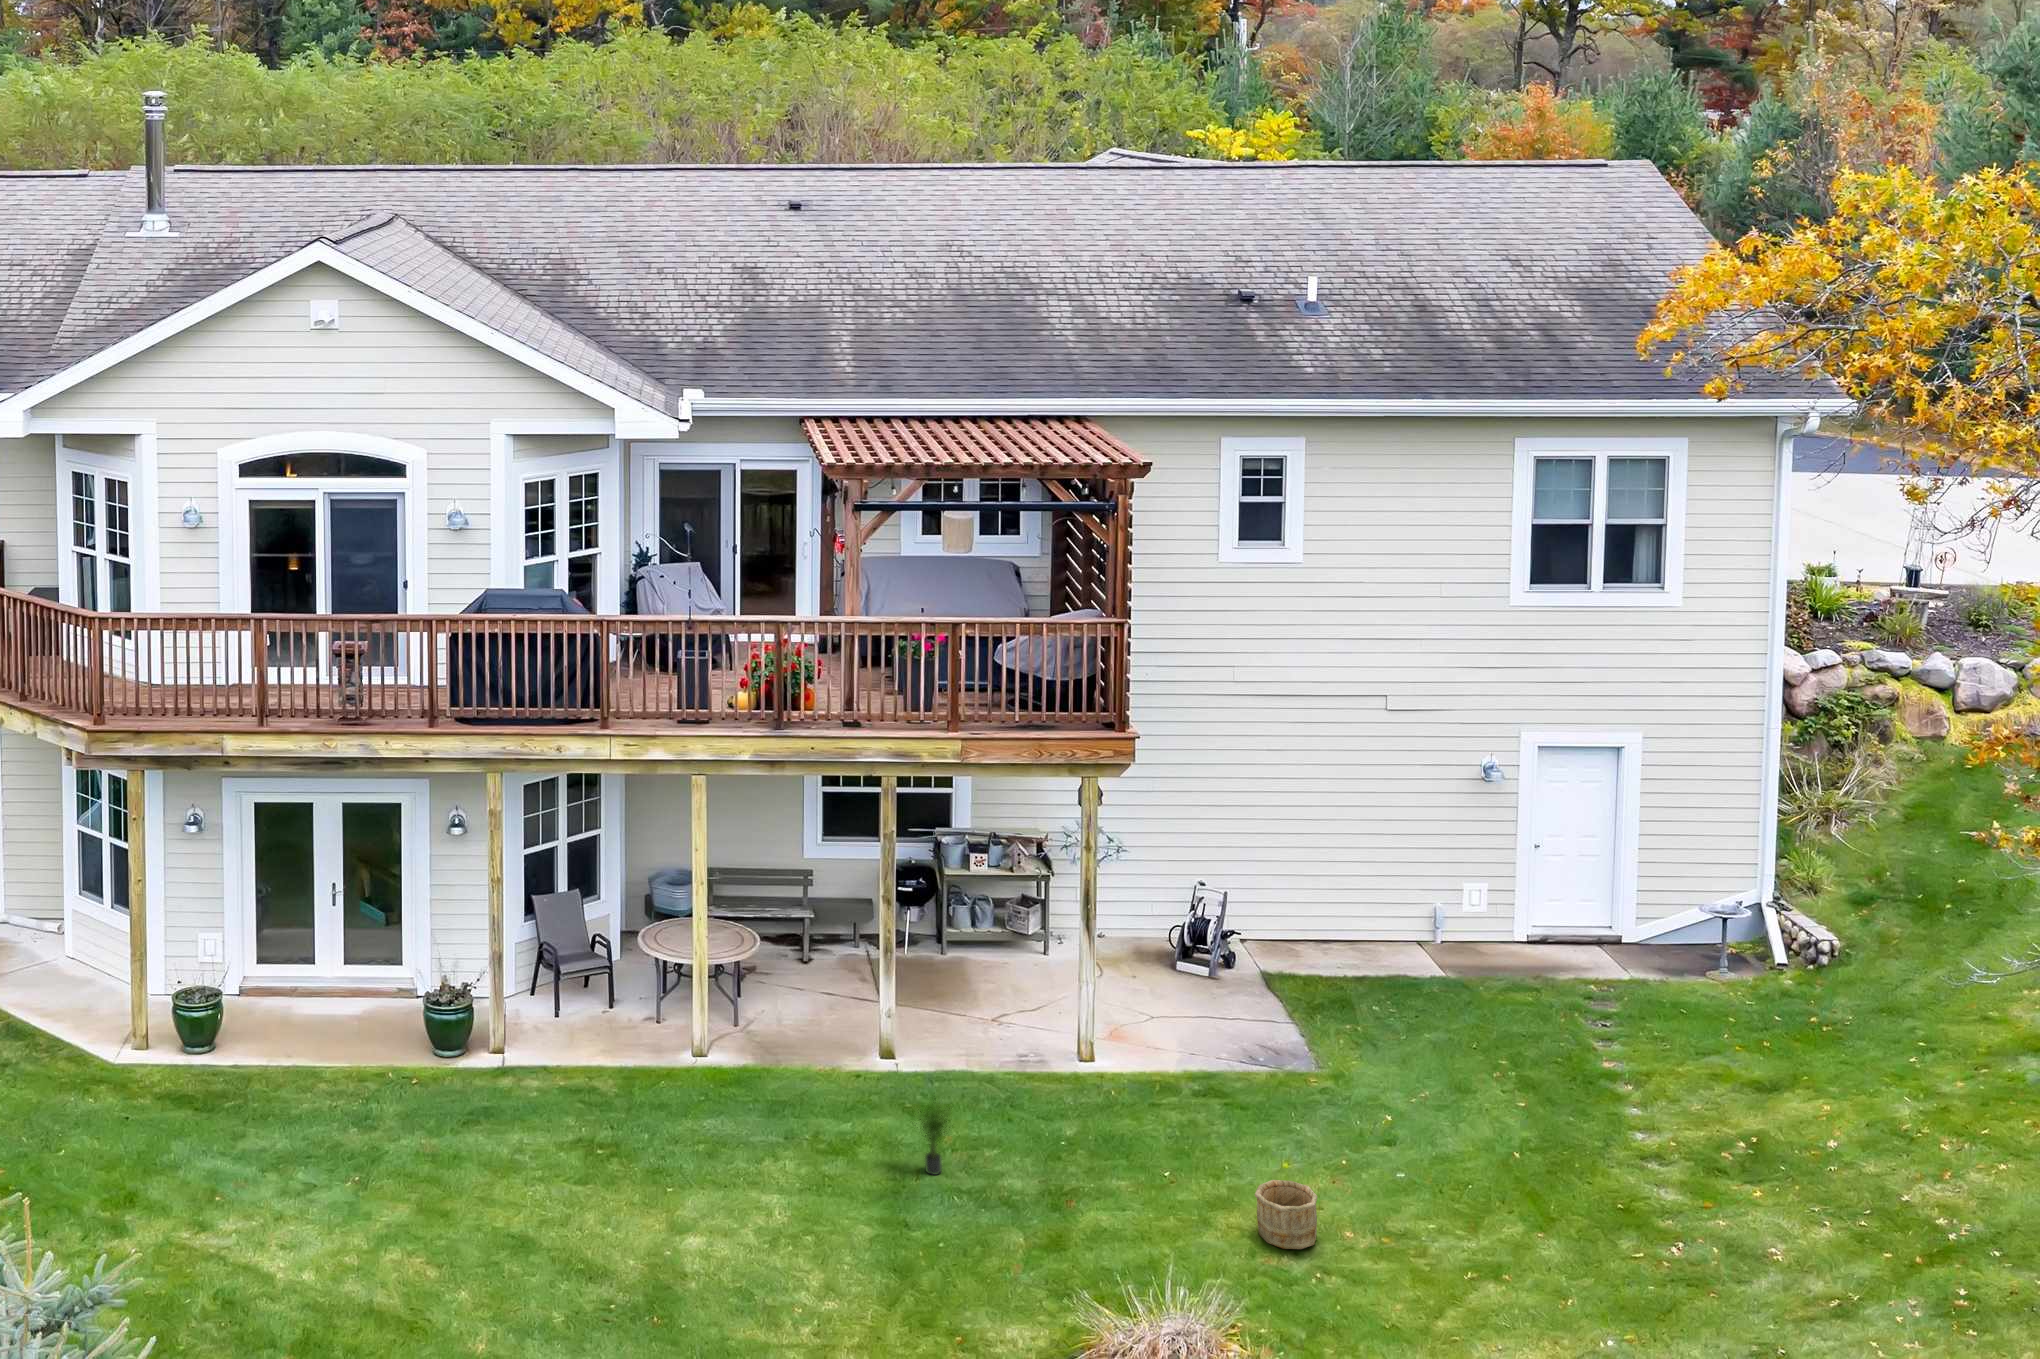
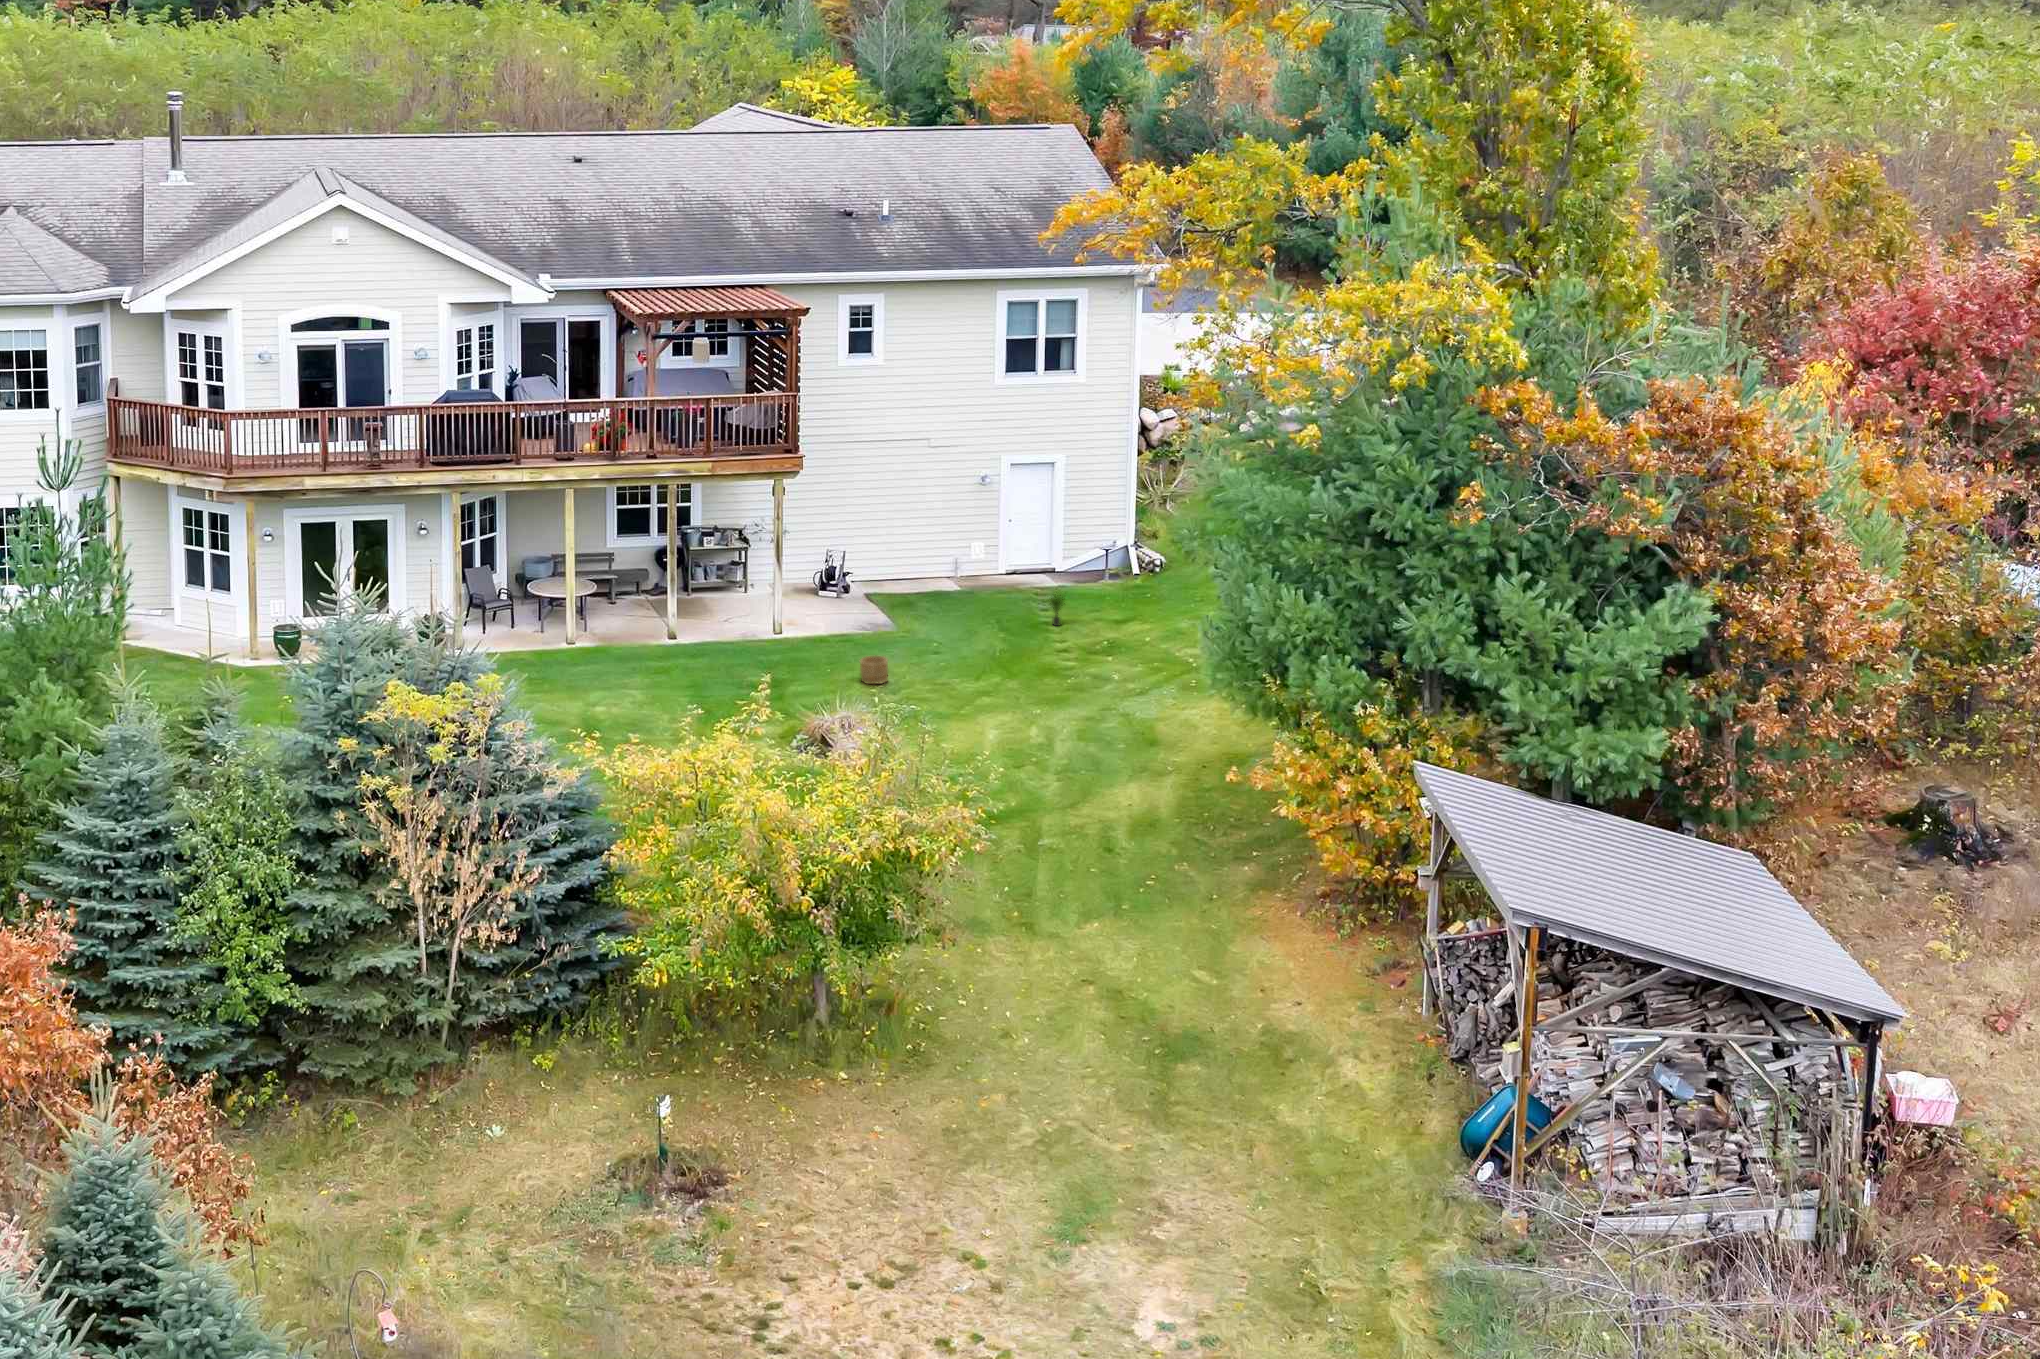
potted plant: present [917,1096,952,1175] -> present [1049,592,1065,626]

